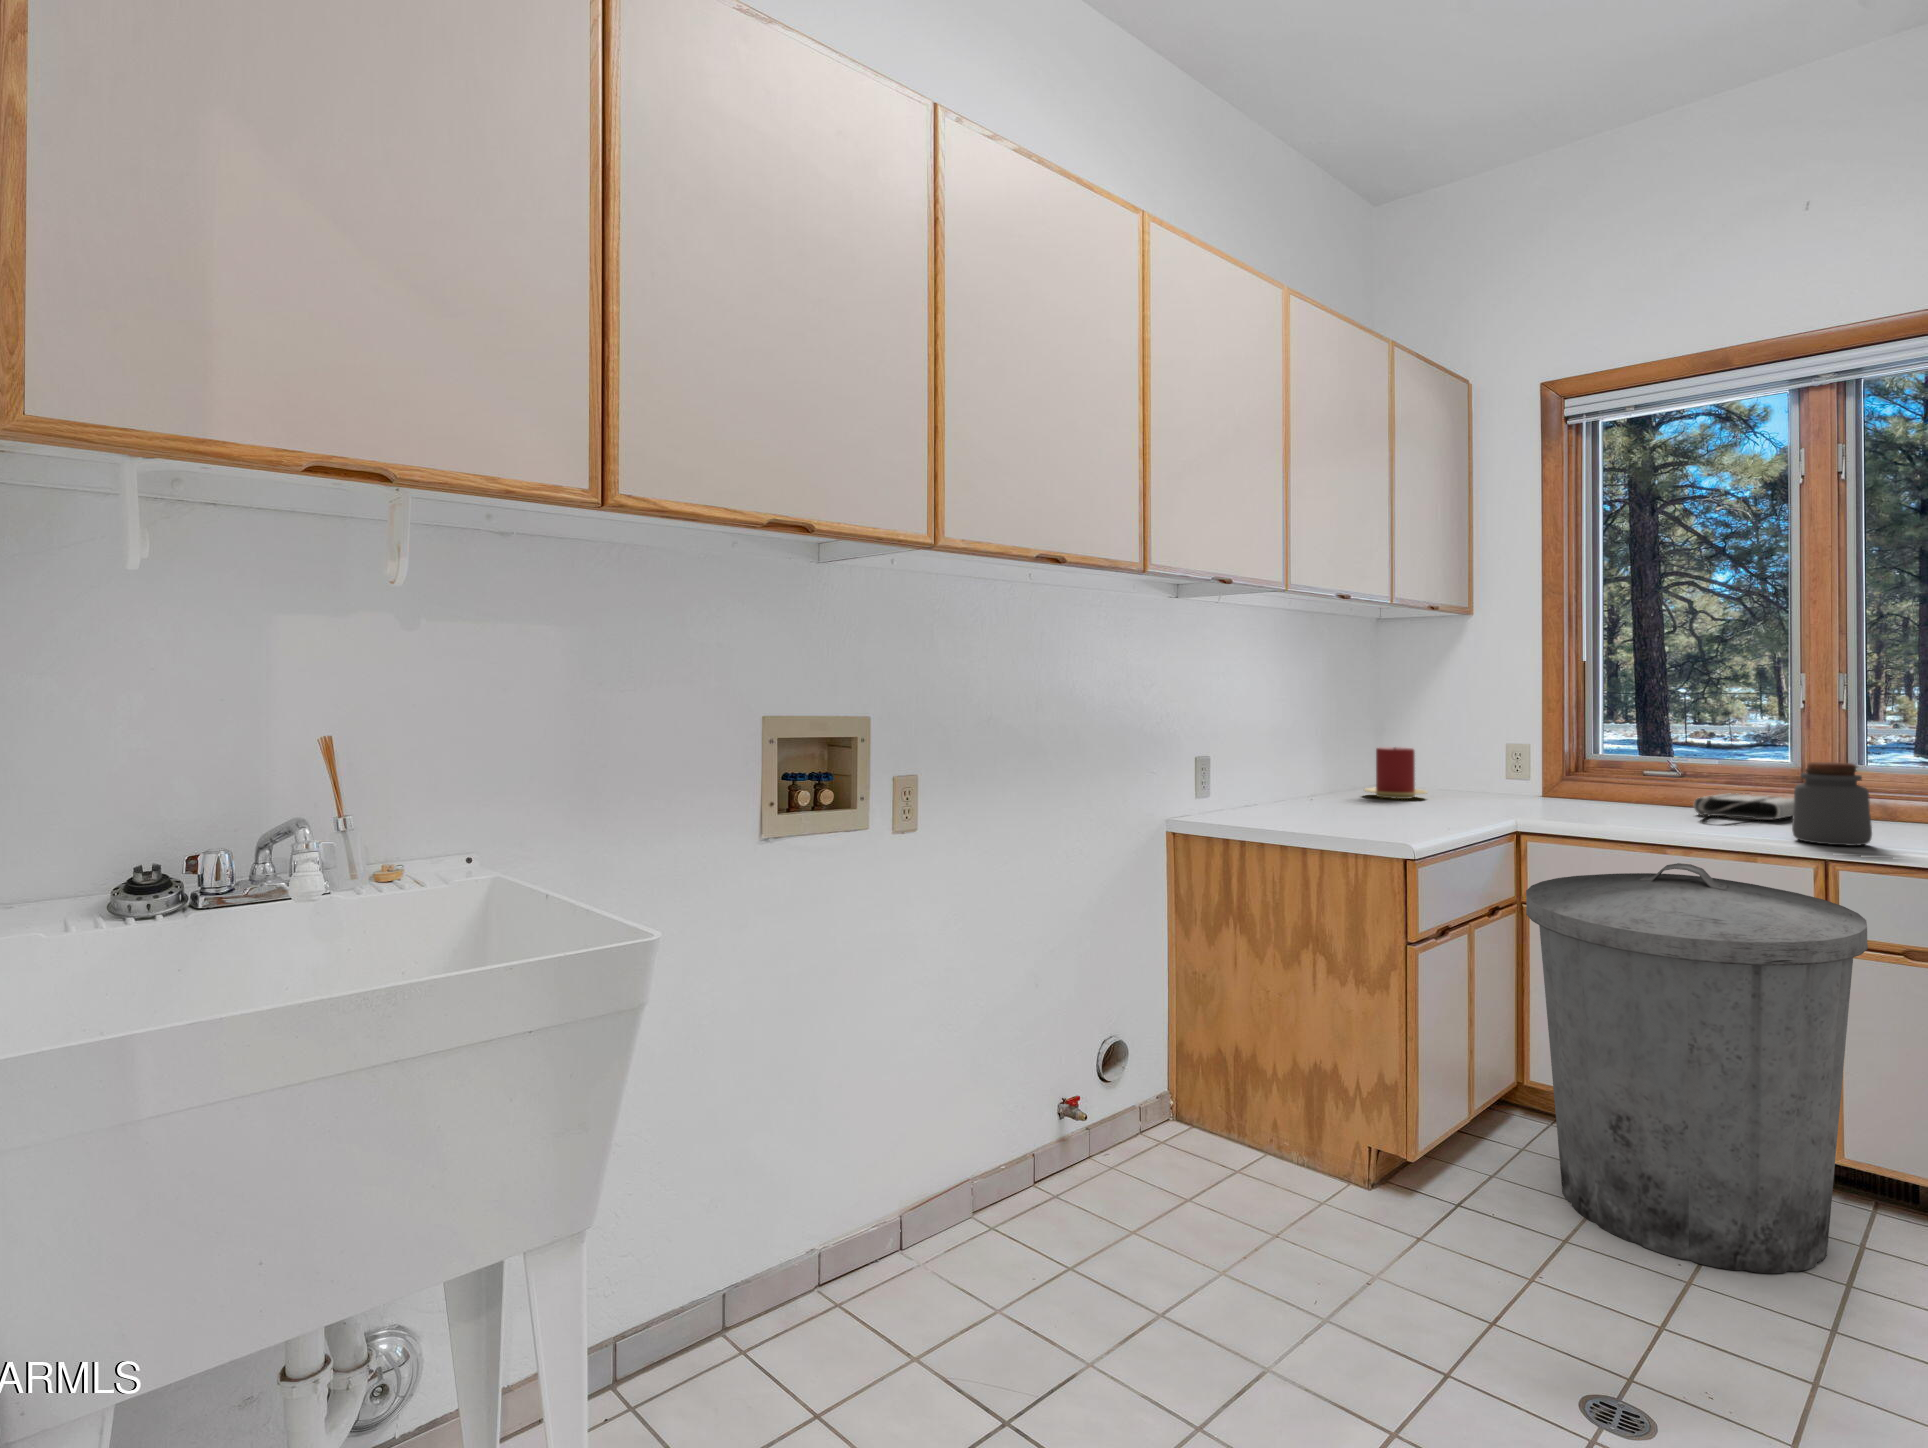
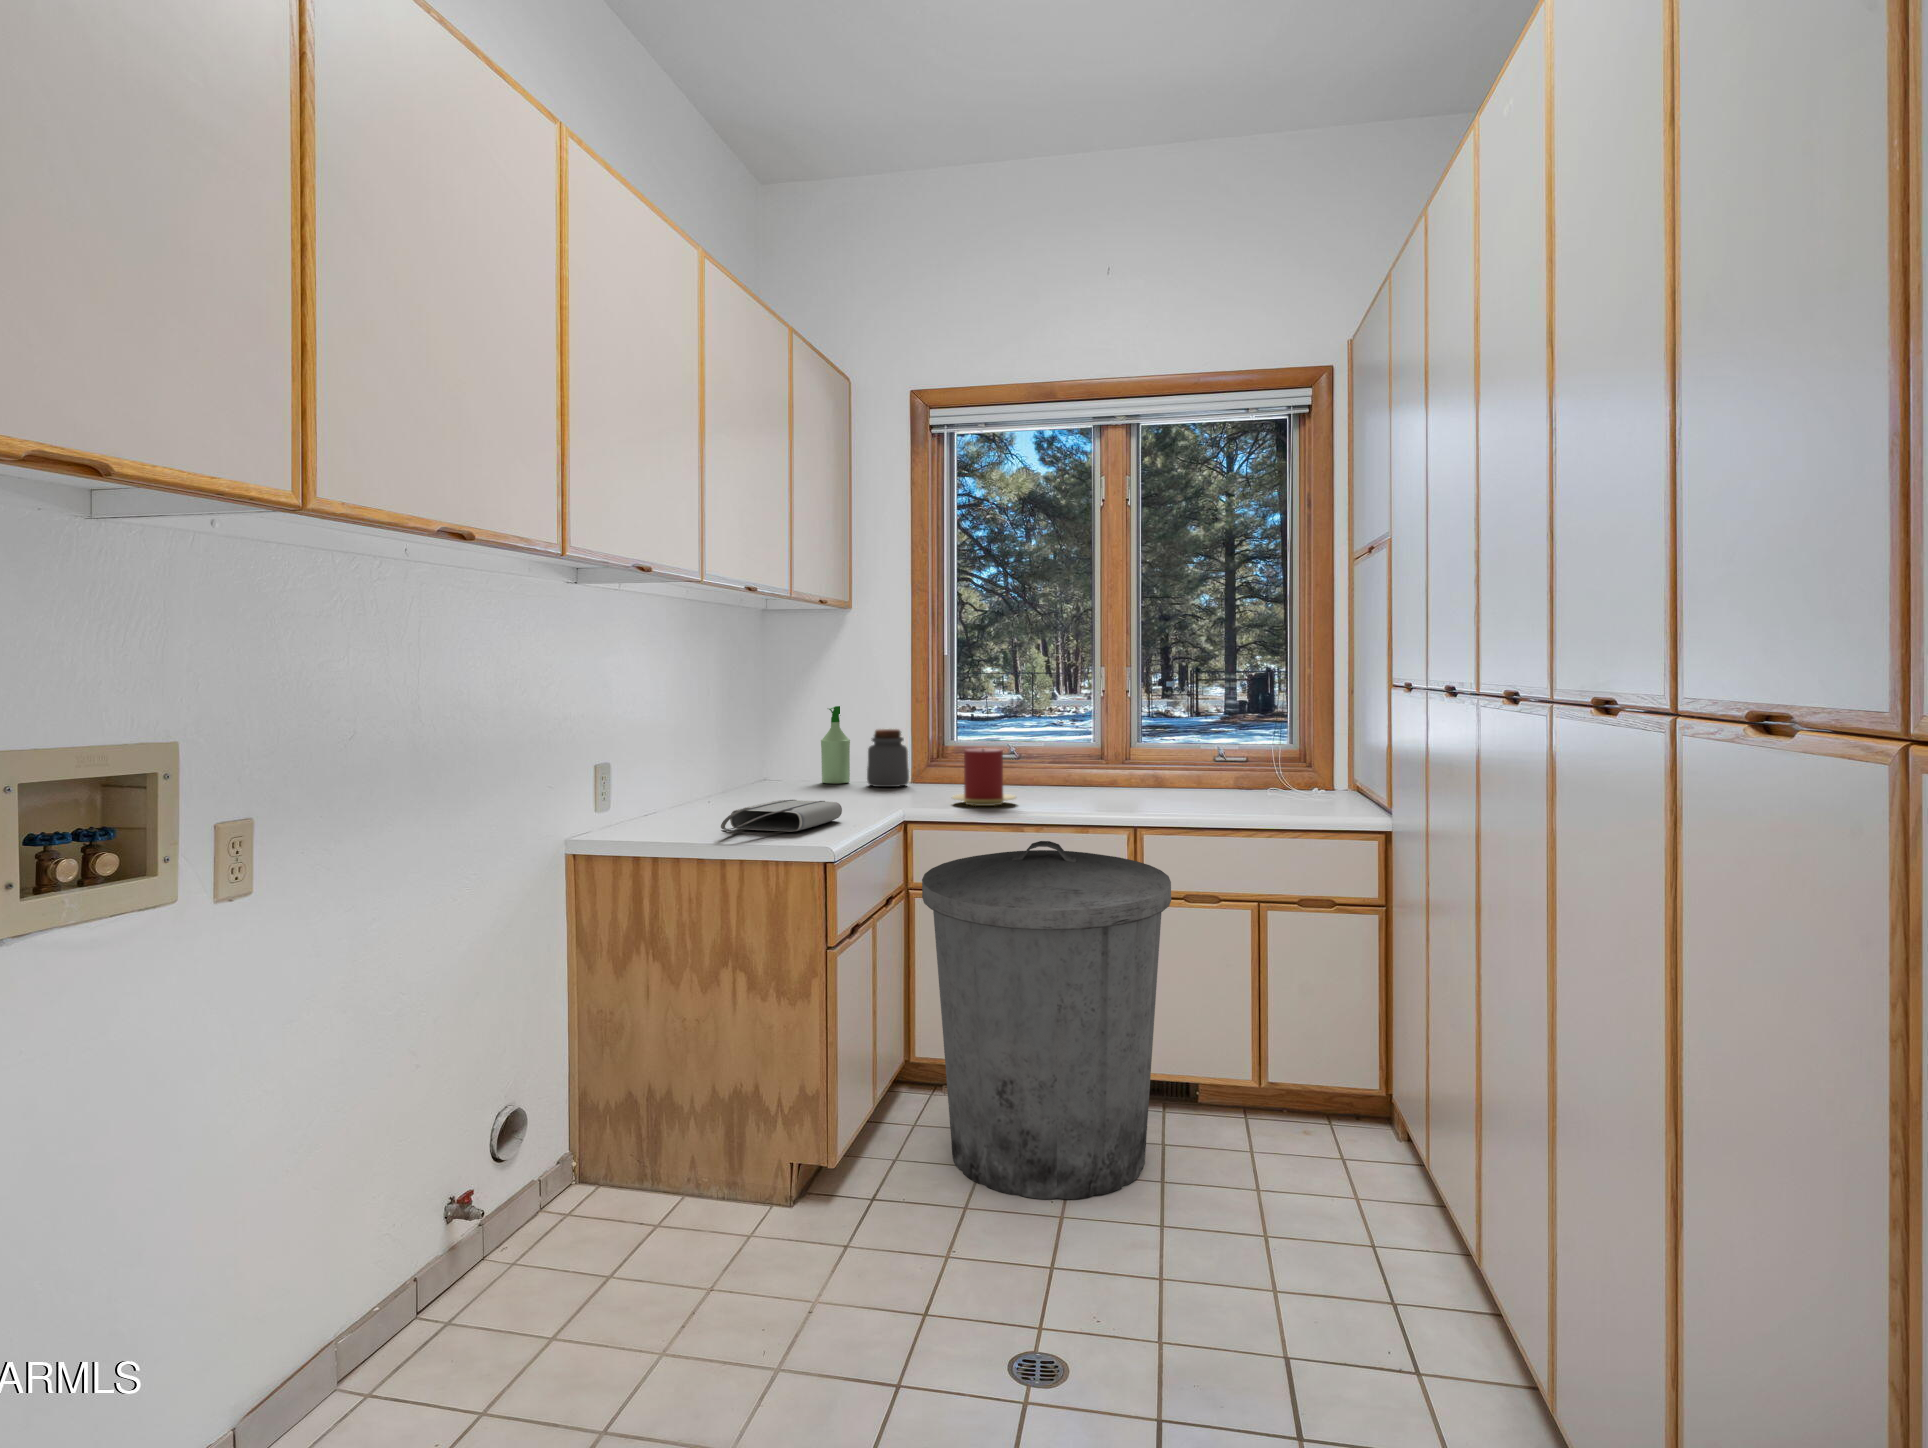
spray bottle: none [1437,714,1472,792] -> present [821,706,850,784]
candle: present [1365,747,1427,799] -> present [952,748,1016,806]
jar: present [1792,762,1872,846] -> present [867,729,909,787]
tote bag: present [1694,794,1794,820] -> present [721,800,842,834]

